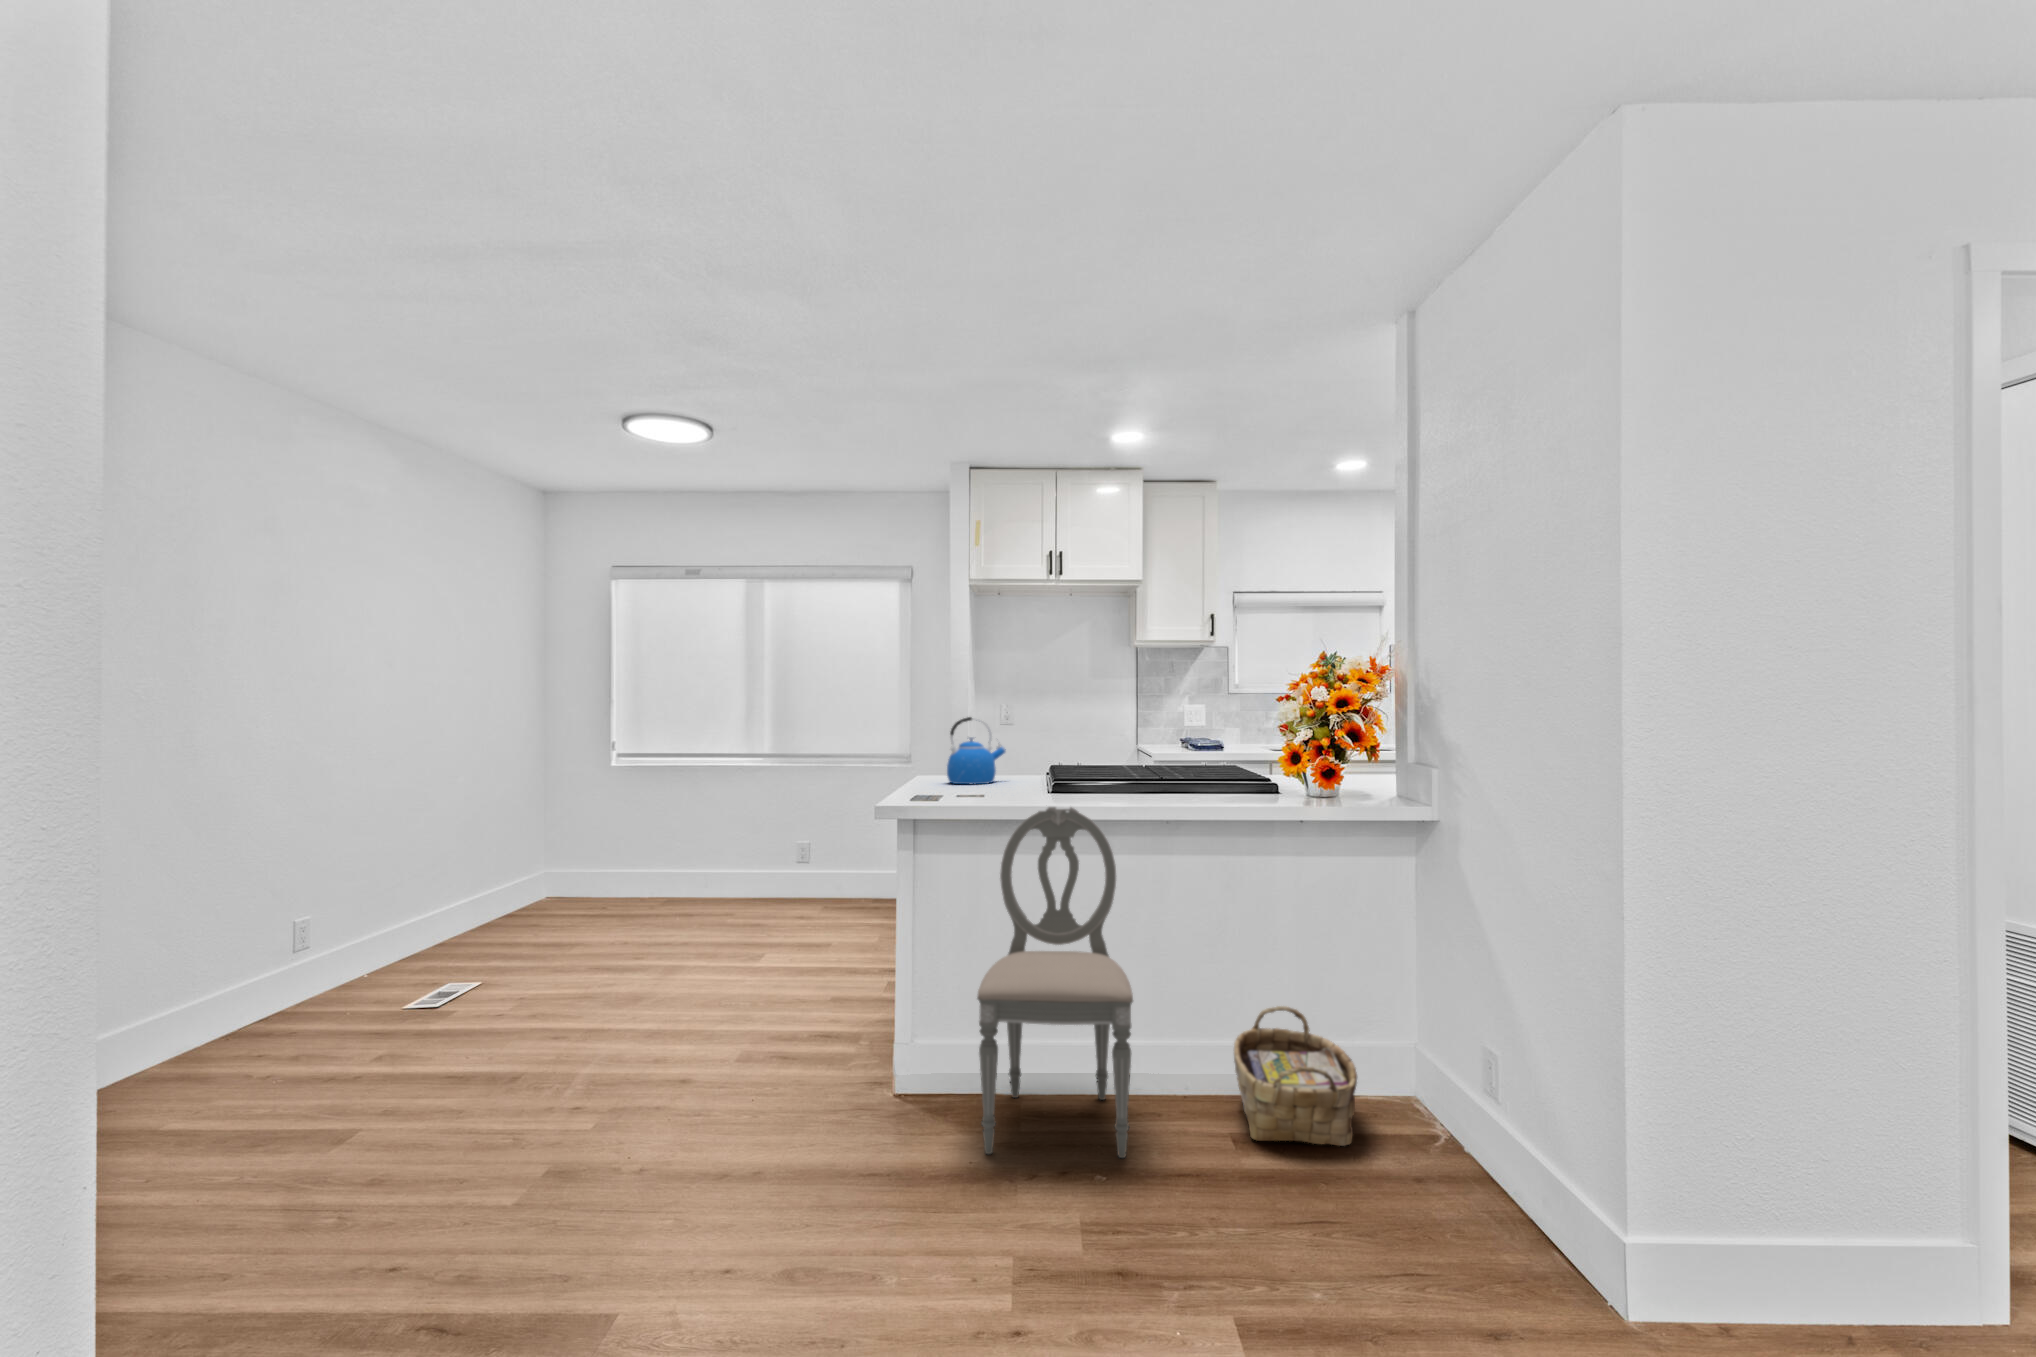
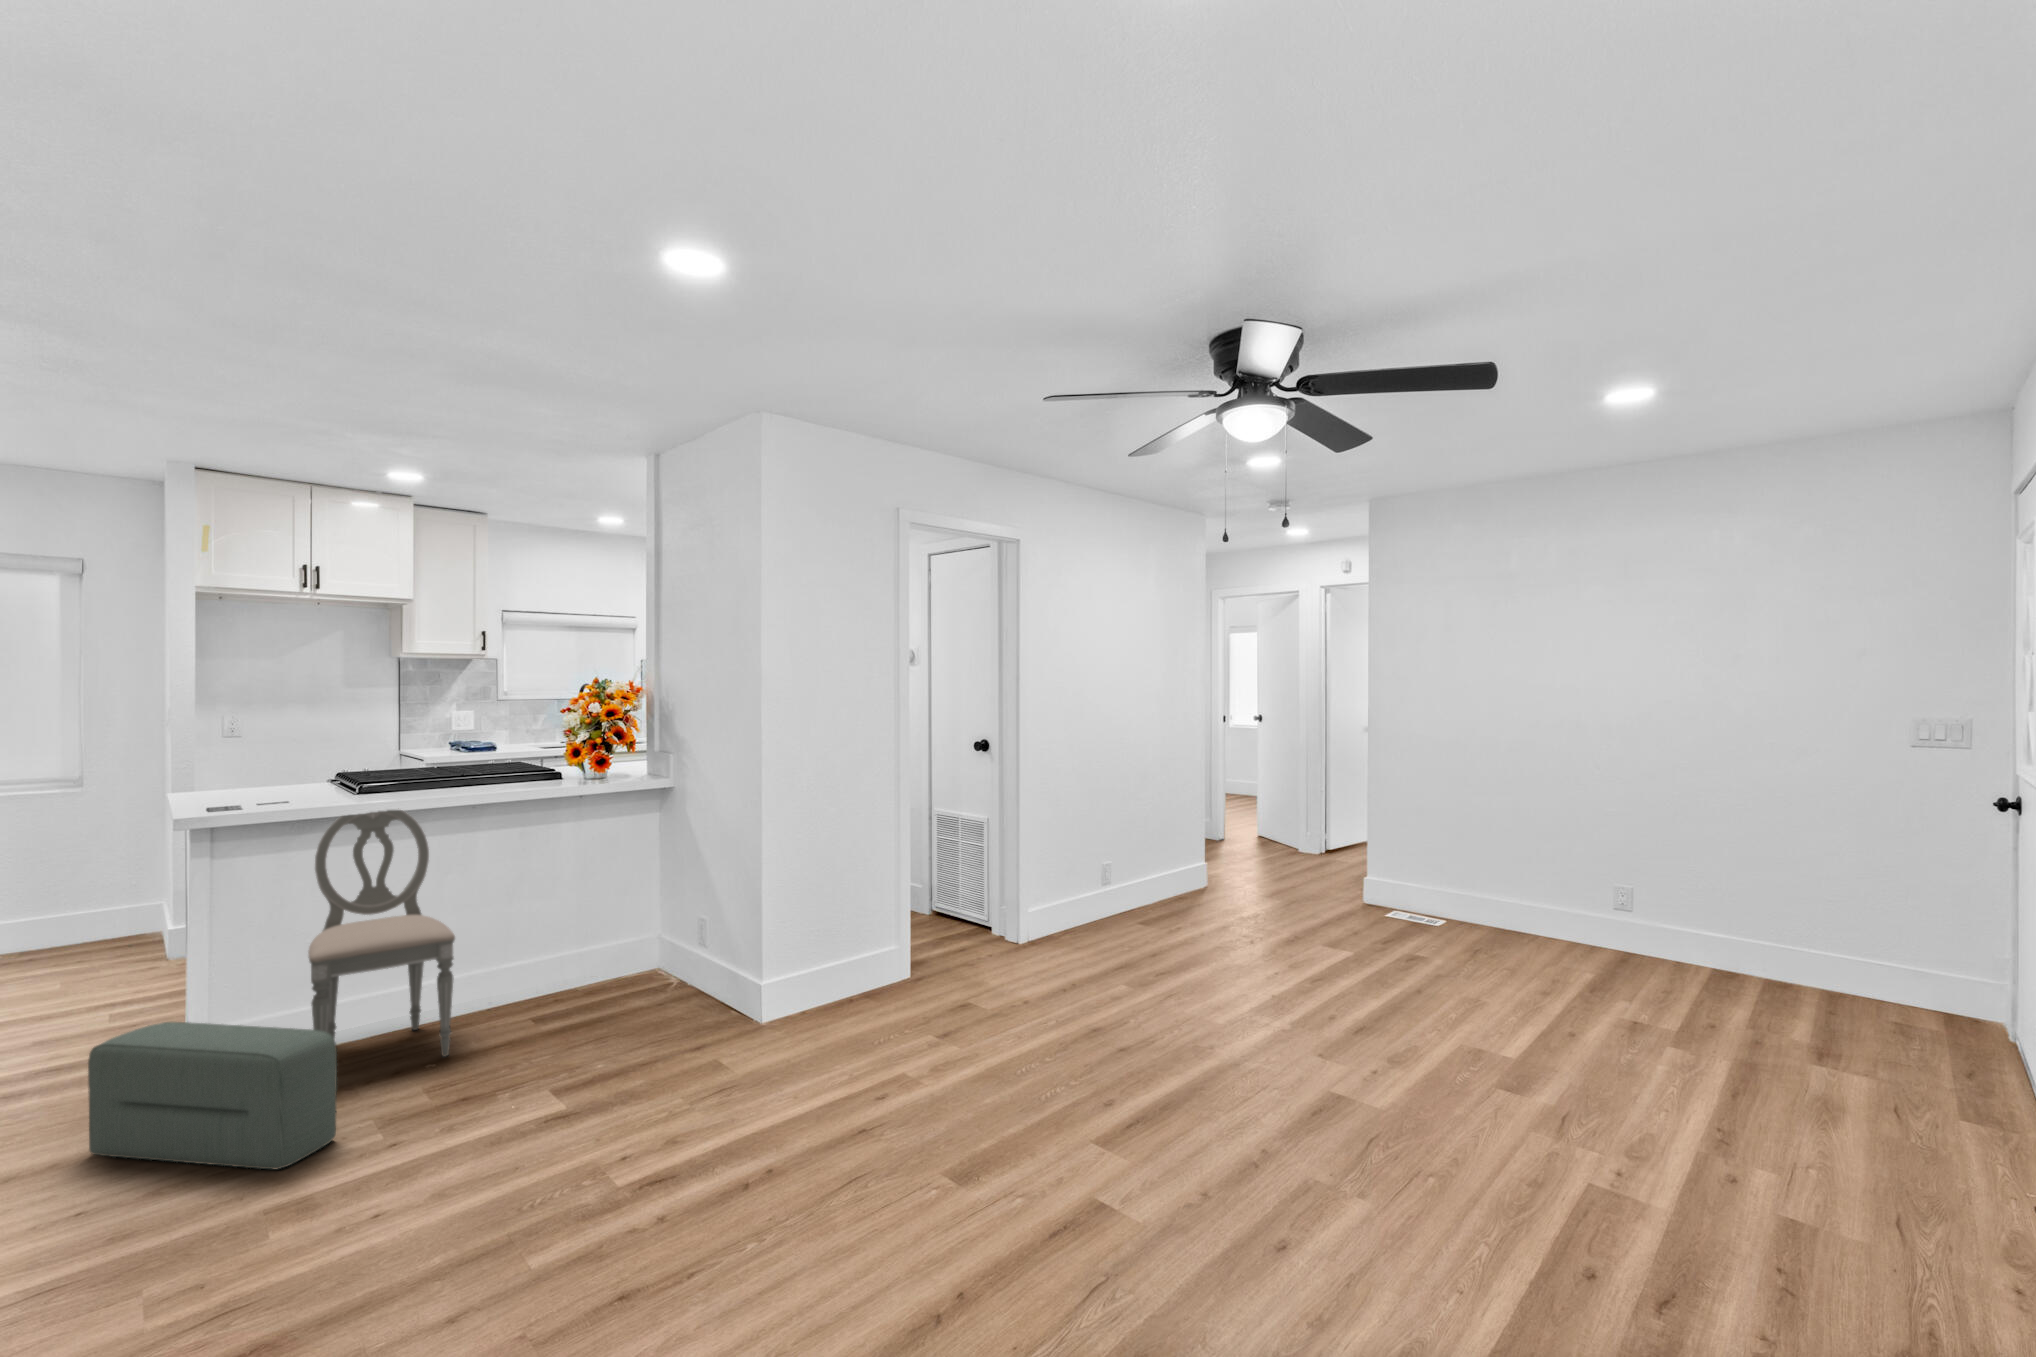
kettle: present [947,717,1006,784] -> none [220,732,290,795]
woven basket: present [1234,1006,1357,1146] -> none [530,929,623,1021]
pouf: none [775,1039,970,1287] -> present [88,1022,337,1169]

